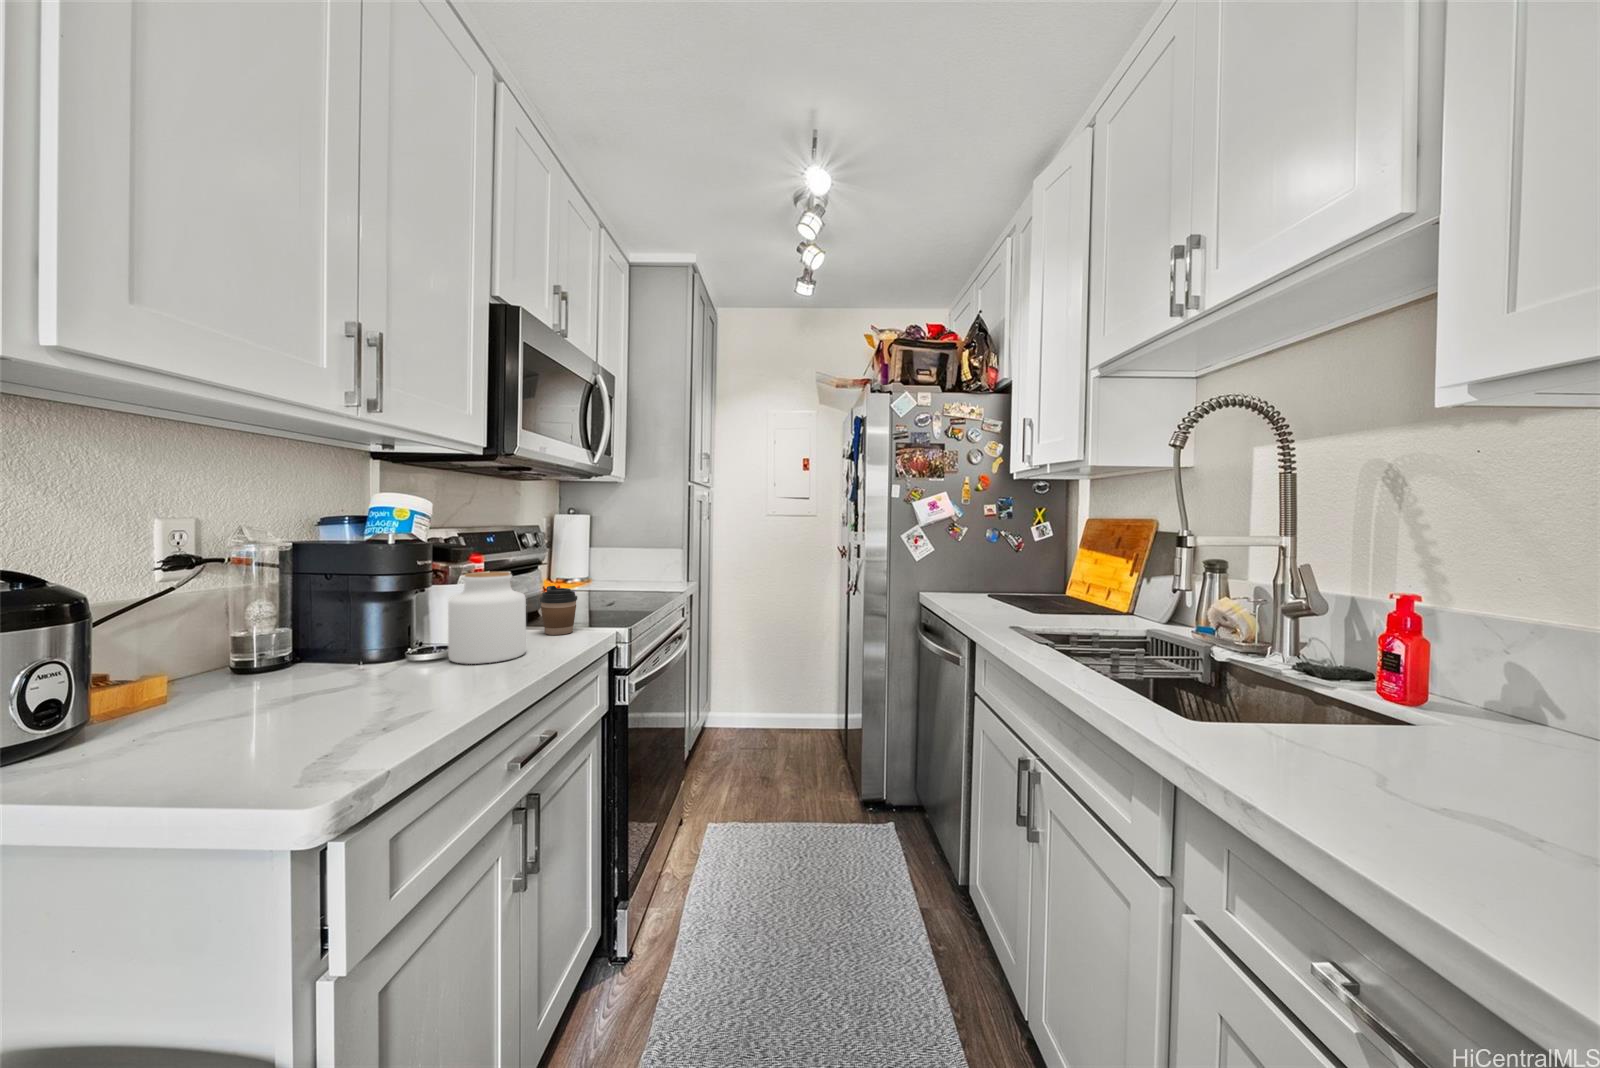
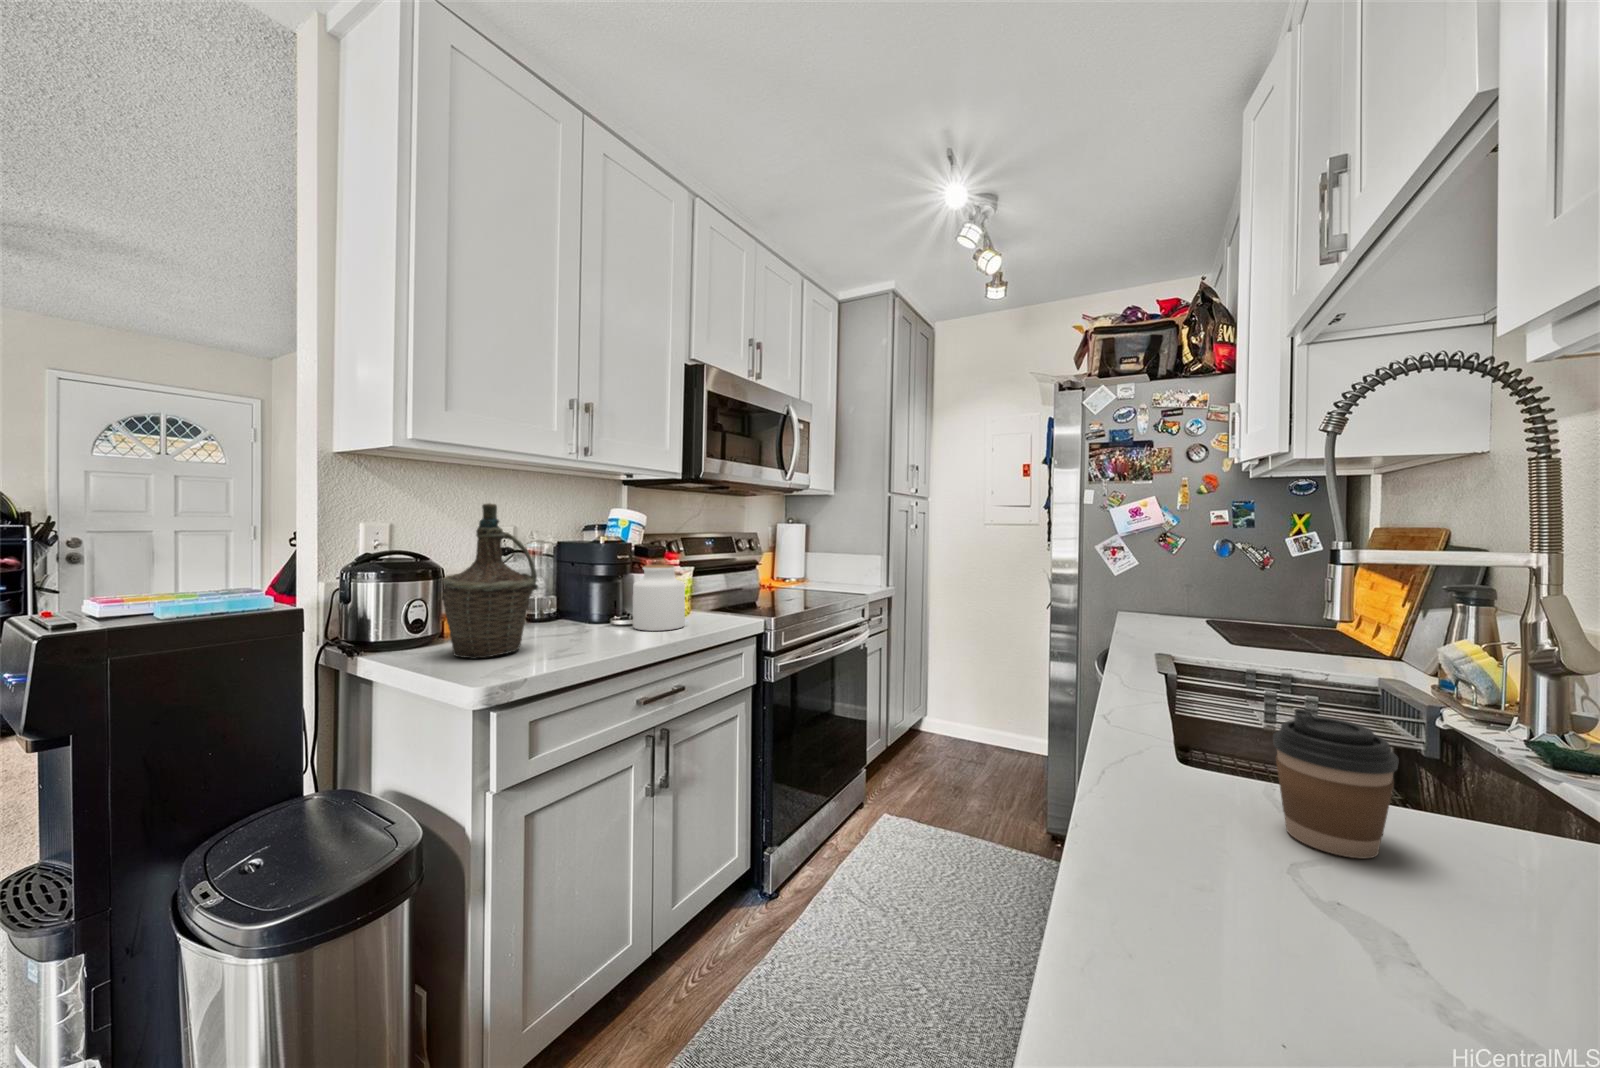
bottle: none [129,484,329,758] -> present [442,503,538,659]
coffee cup: present [540,586,577,635] -> present [1273,709,1399,859]

